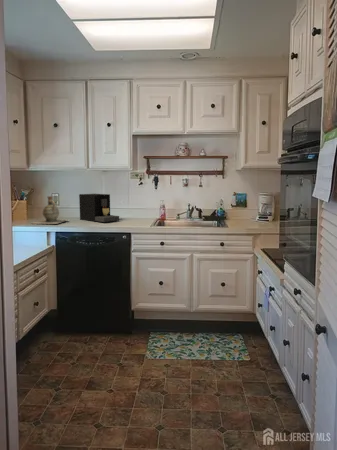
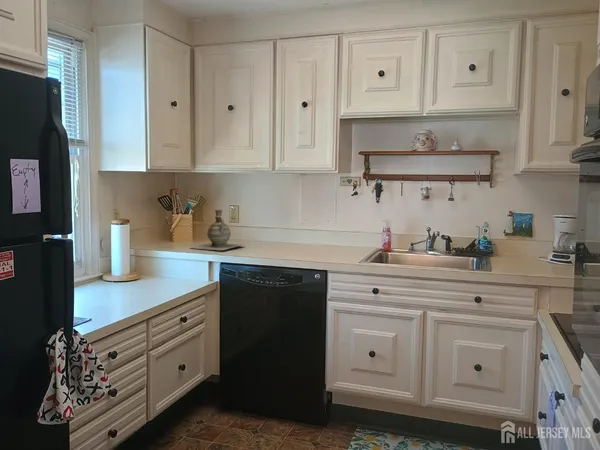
coffee maker: present [79,194,119,222] -> none [262,207,317,251]

